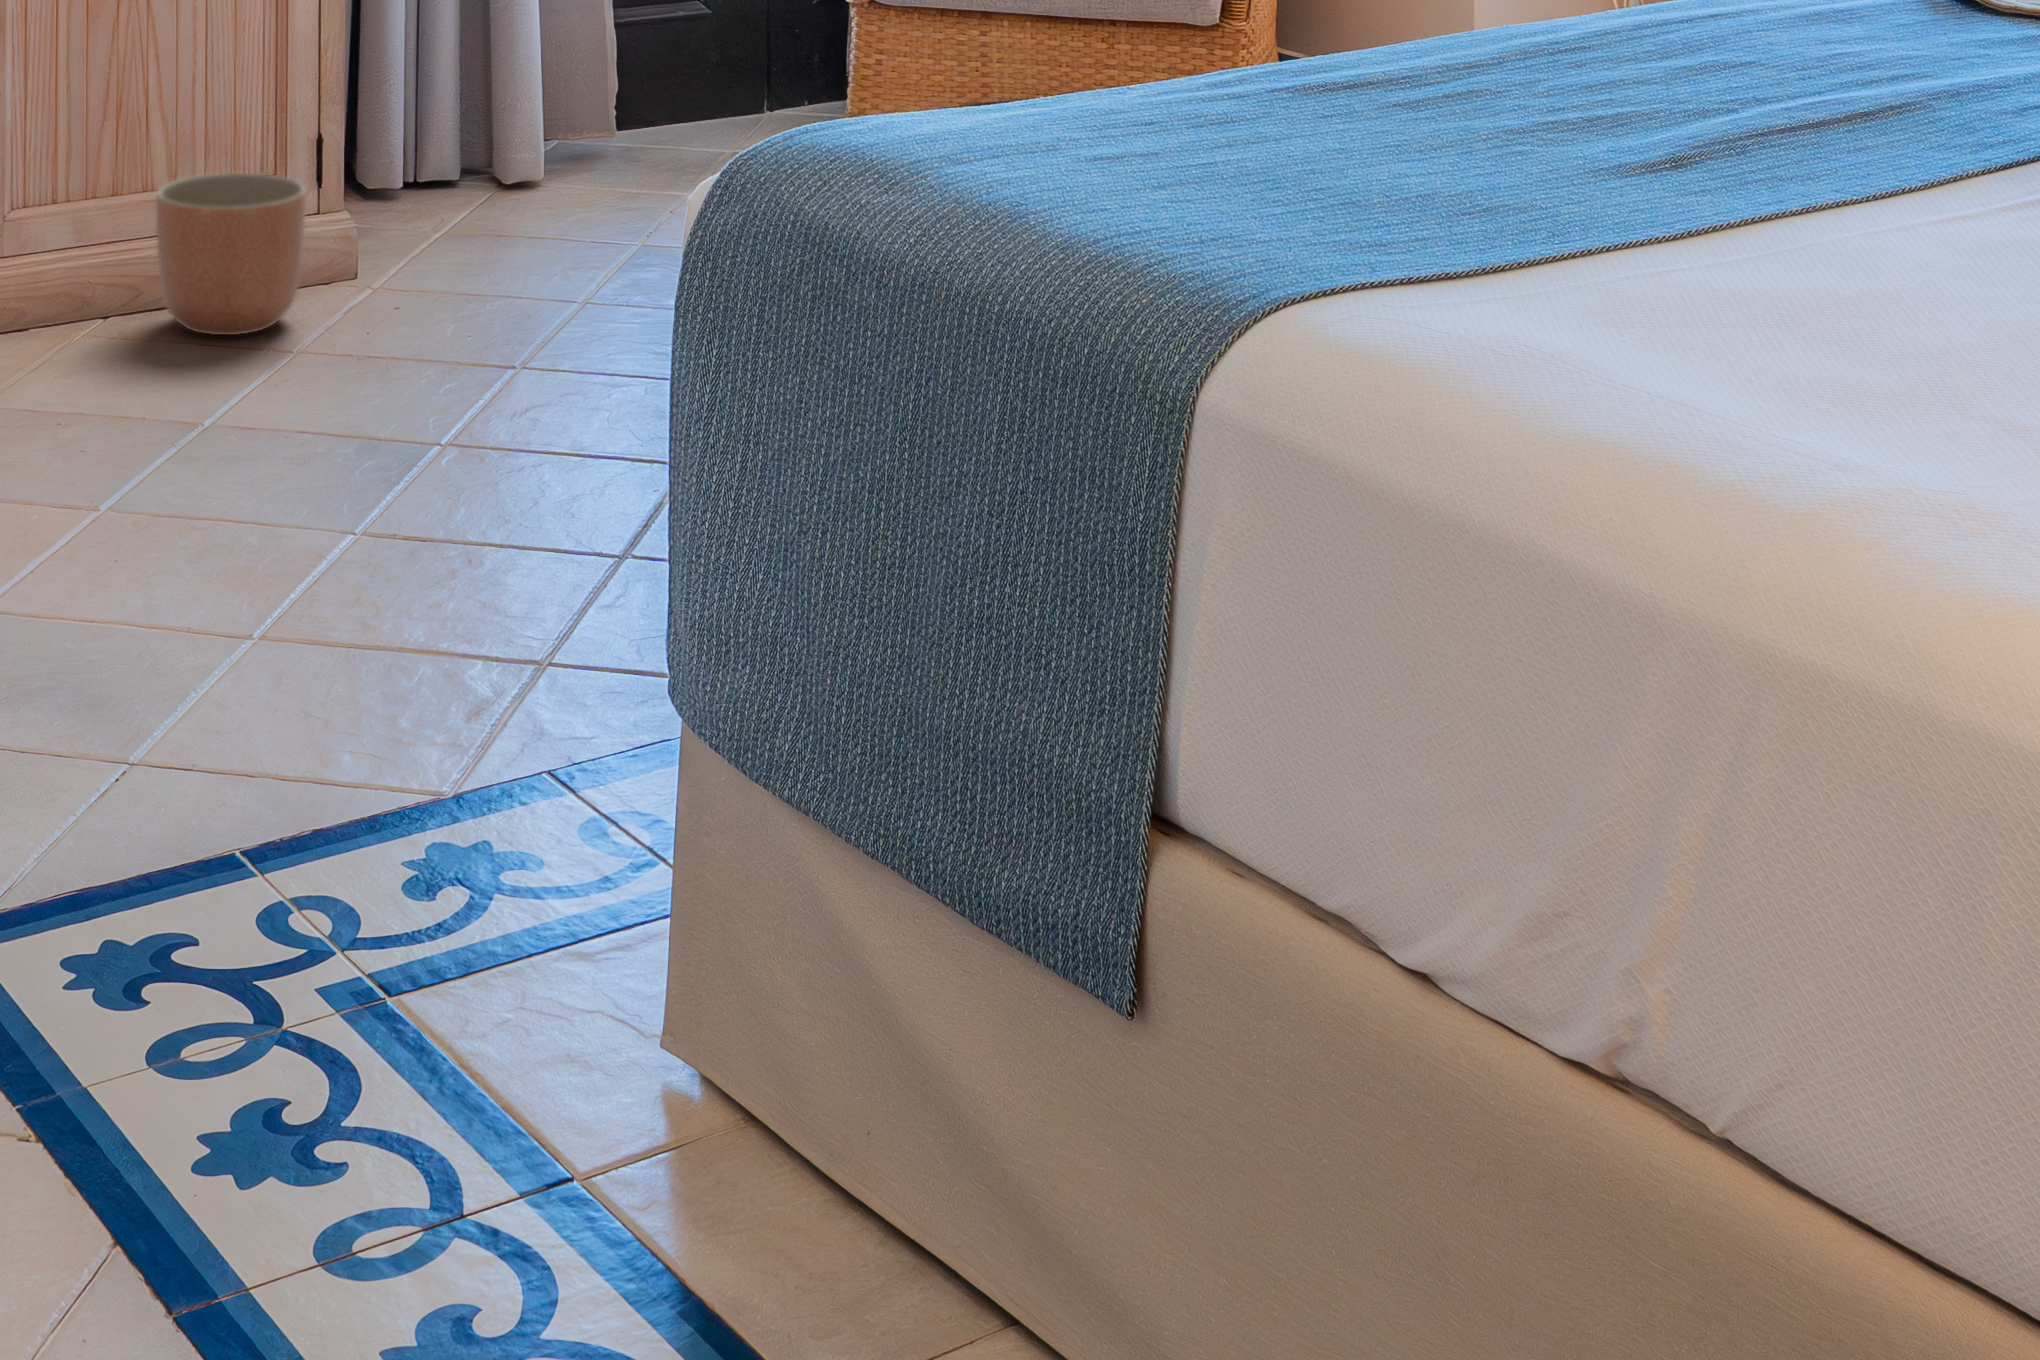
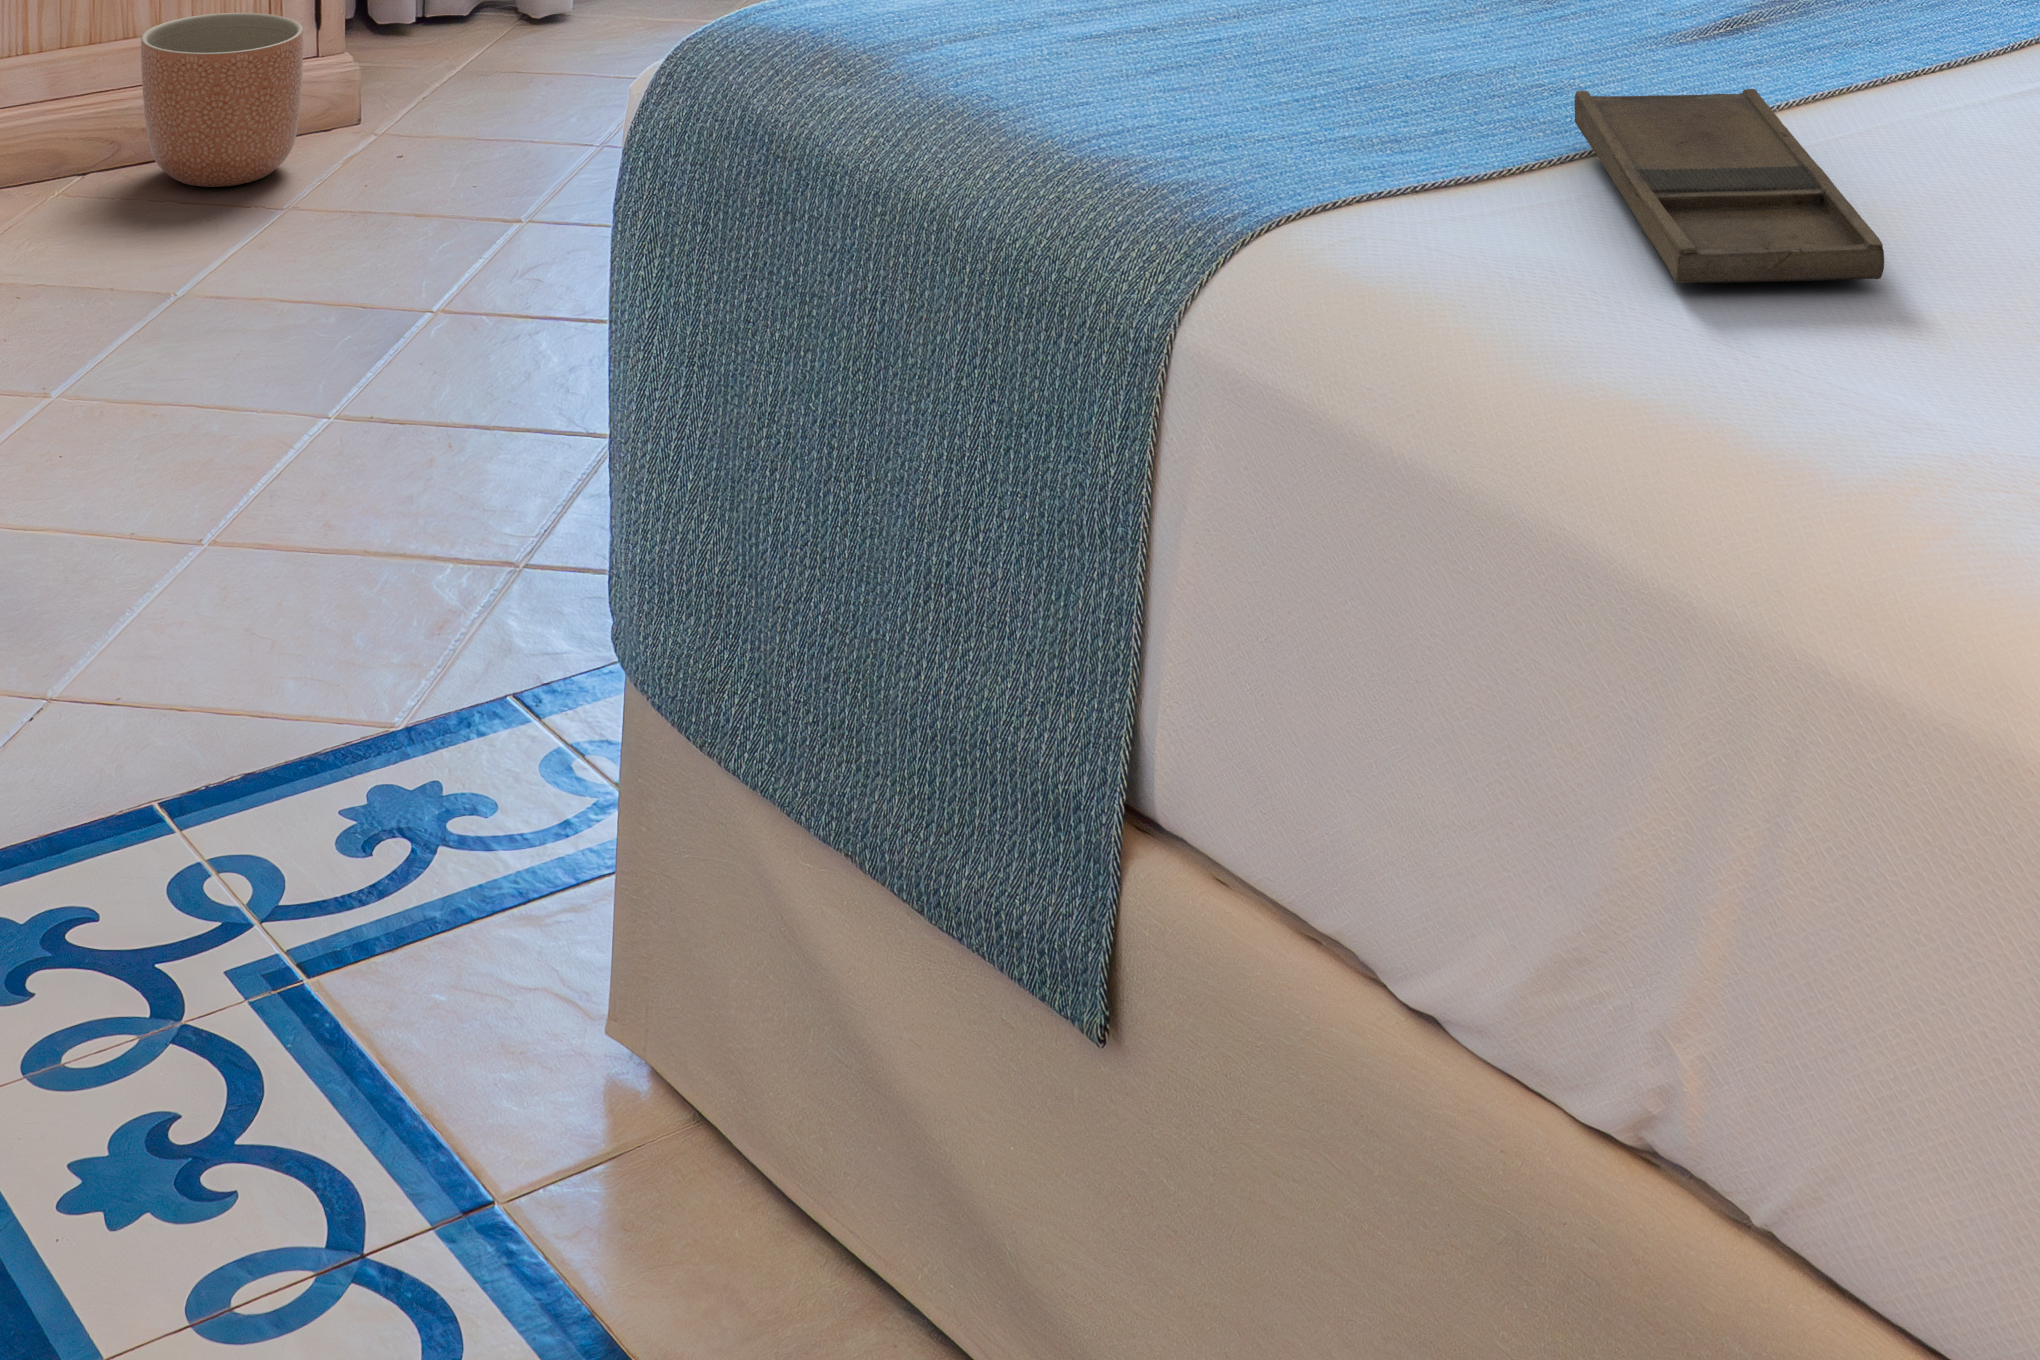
tray: none [1544,202,1821,354] -> present [1574,89,1884,283]

